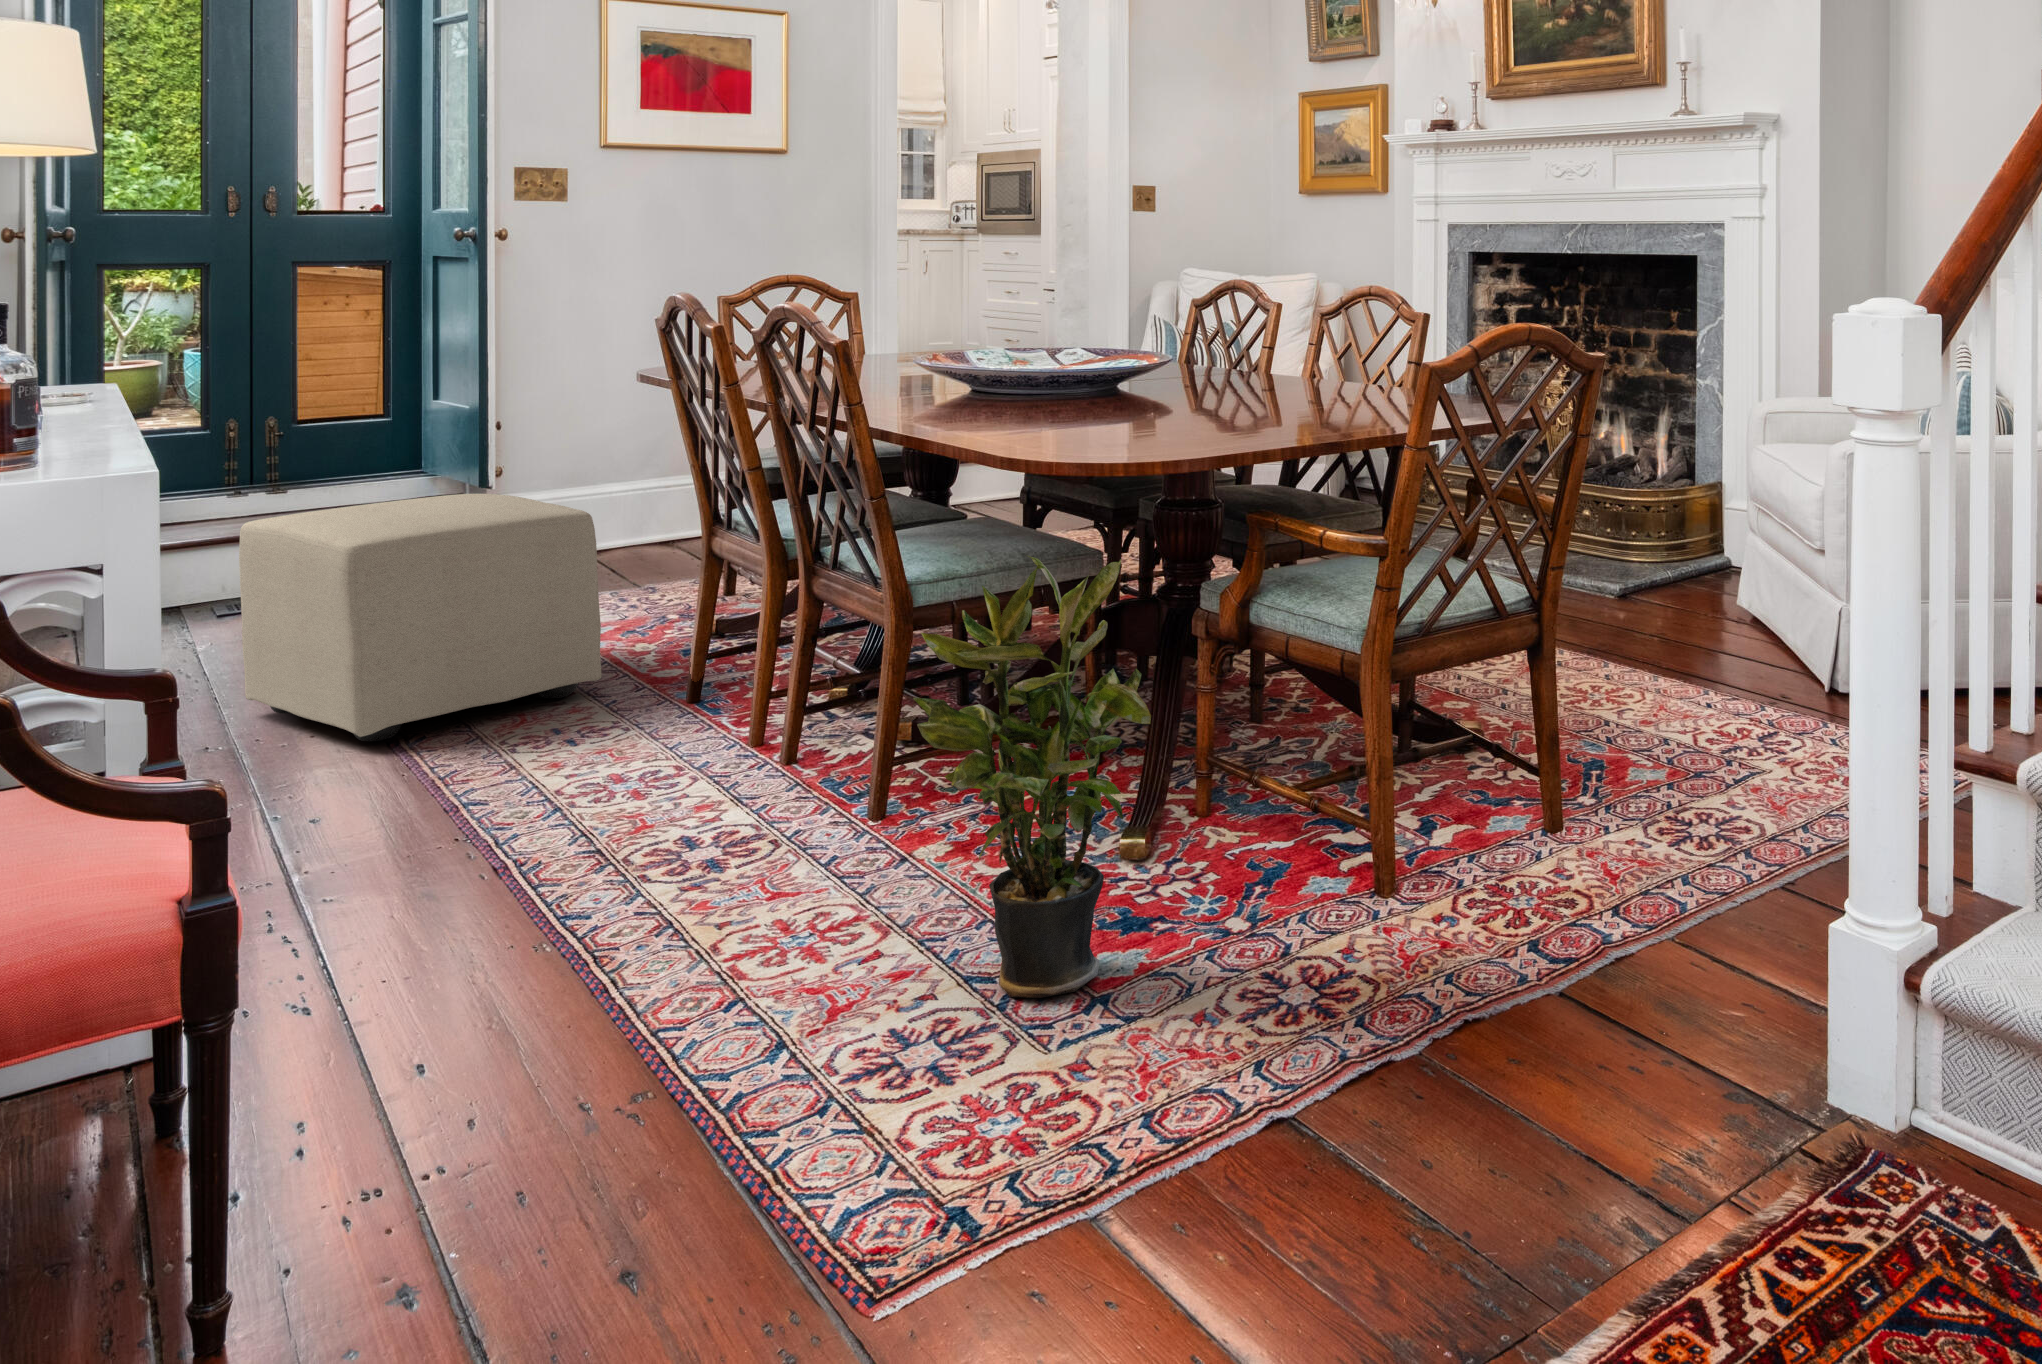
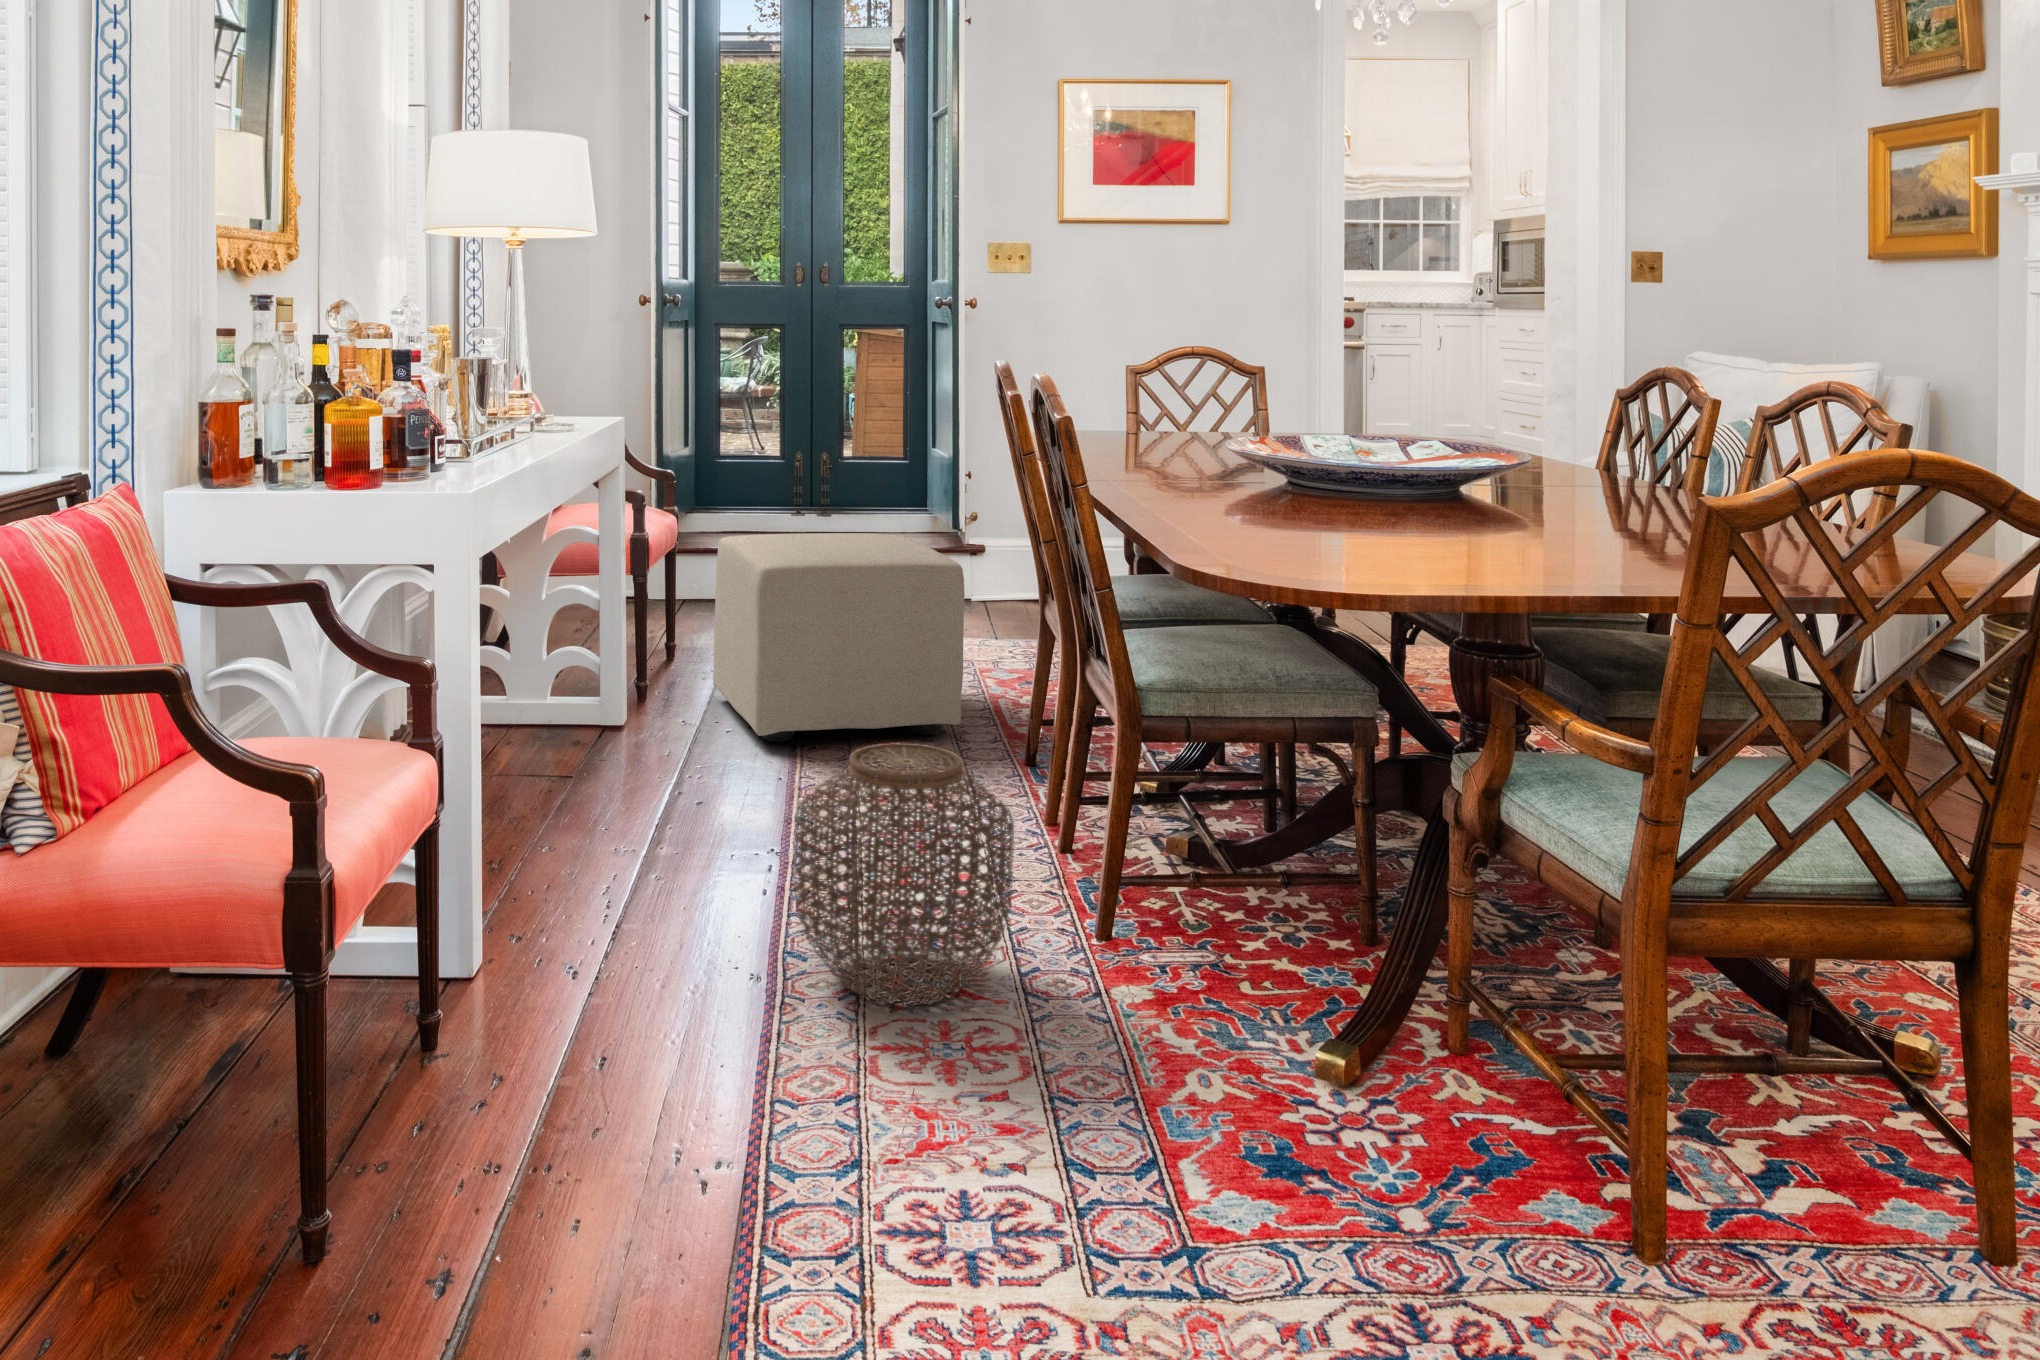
potted plant: present [913,556,1151,998] -> none [1011,681,1297,1227]
woven basket: none [580,673,819,927] -> present [794,742,1014,1005]

